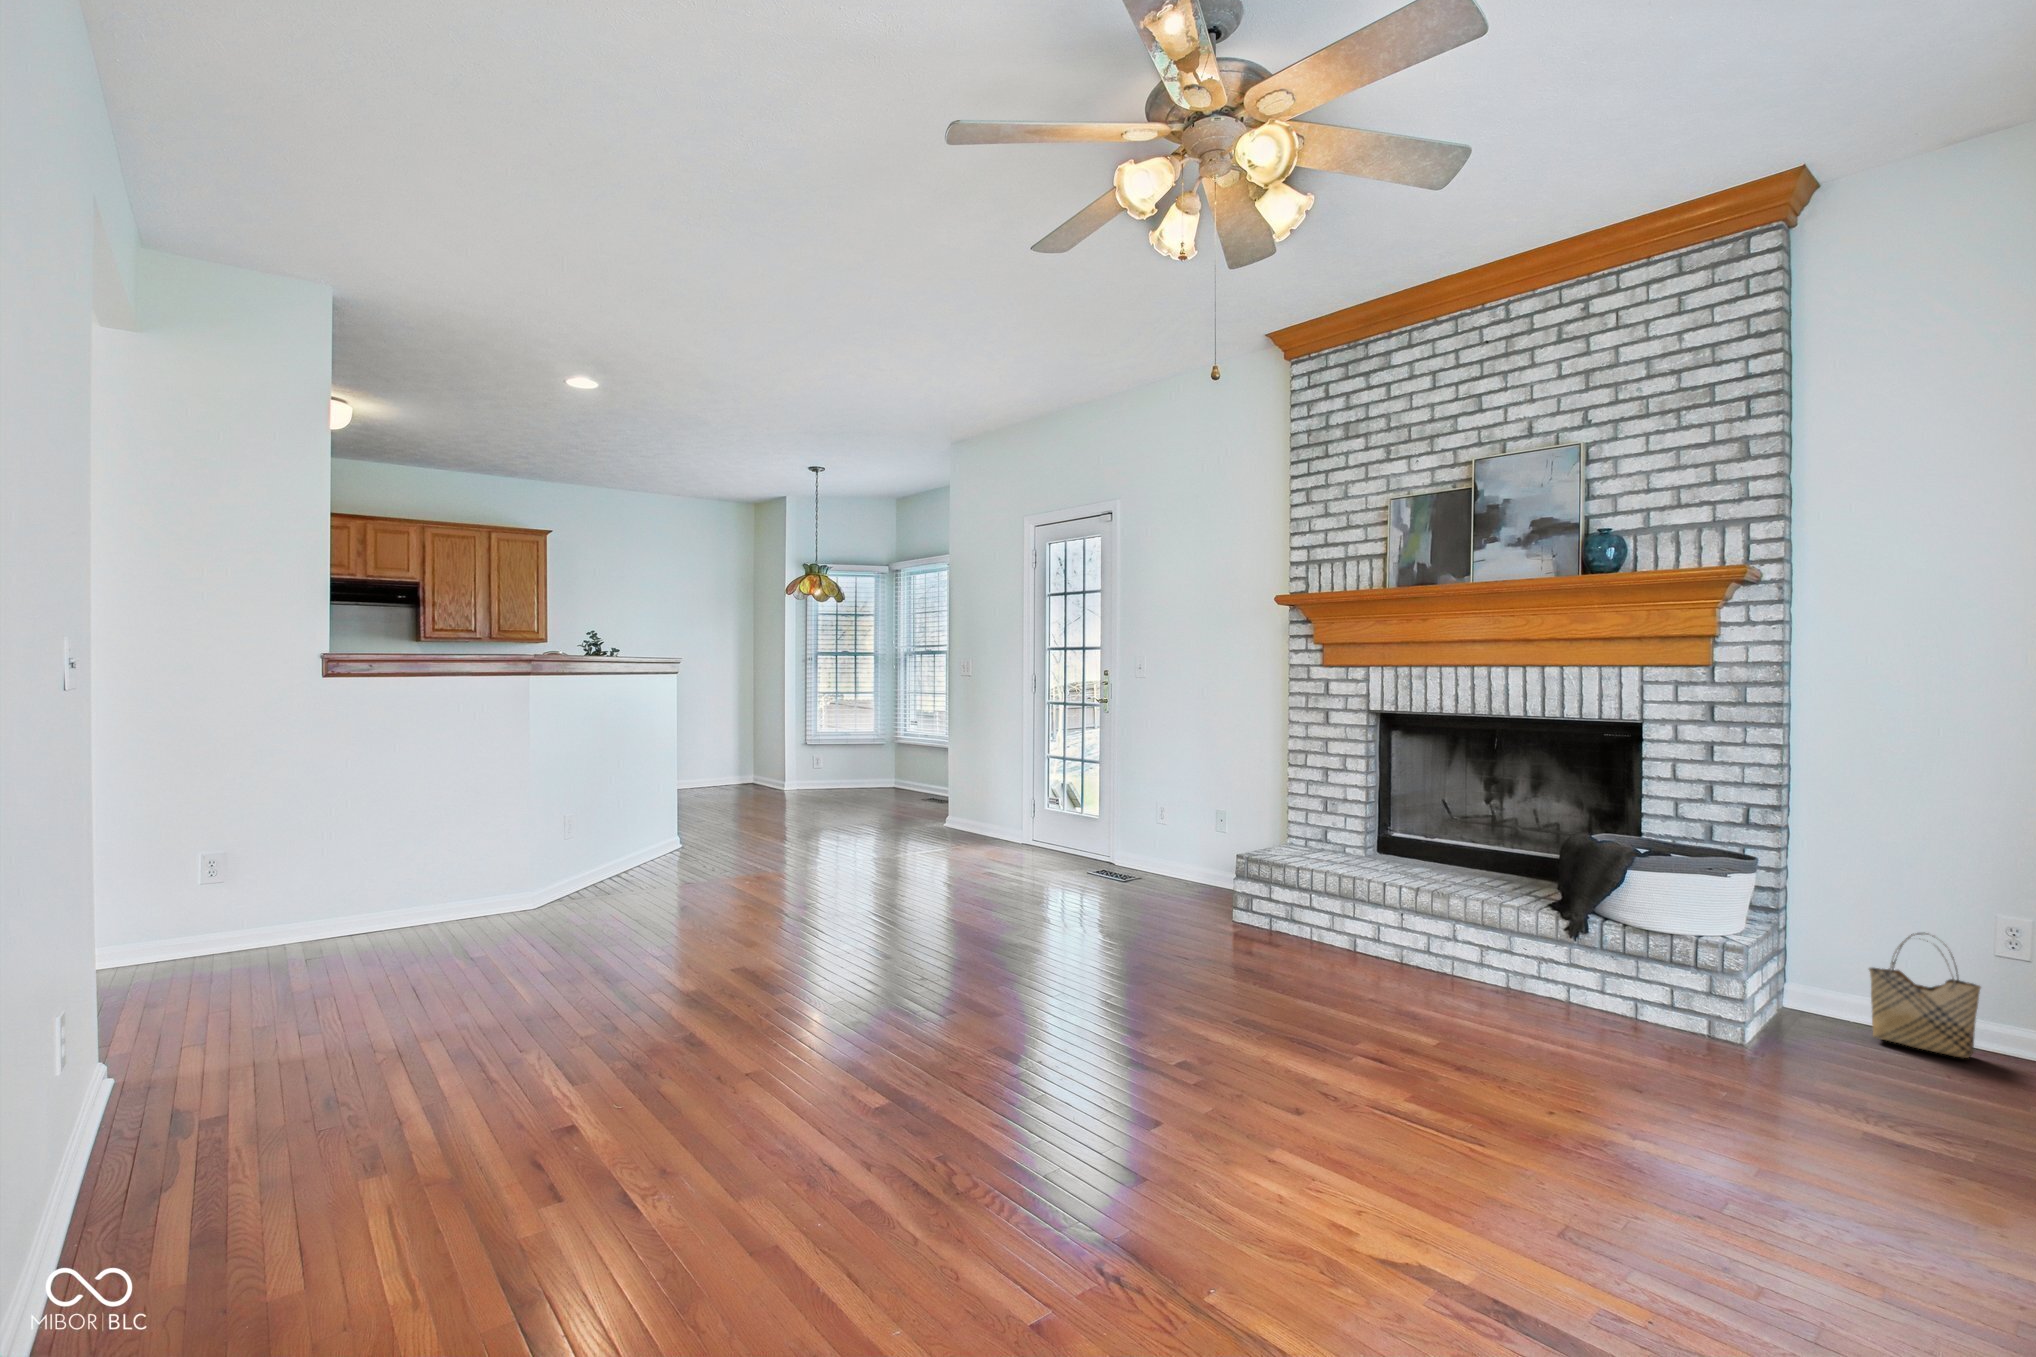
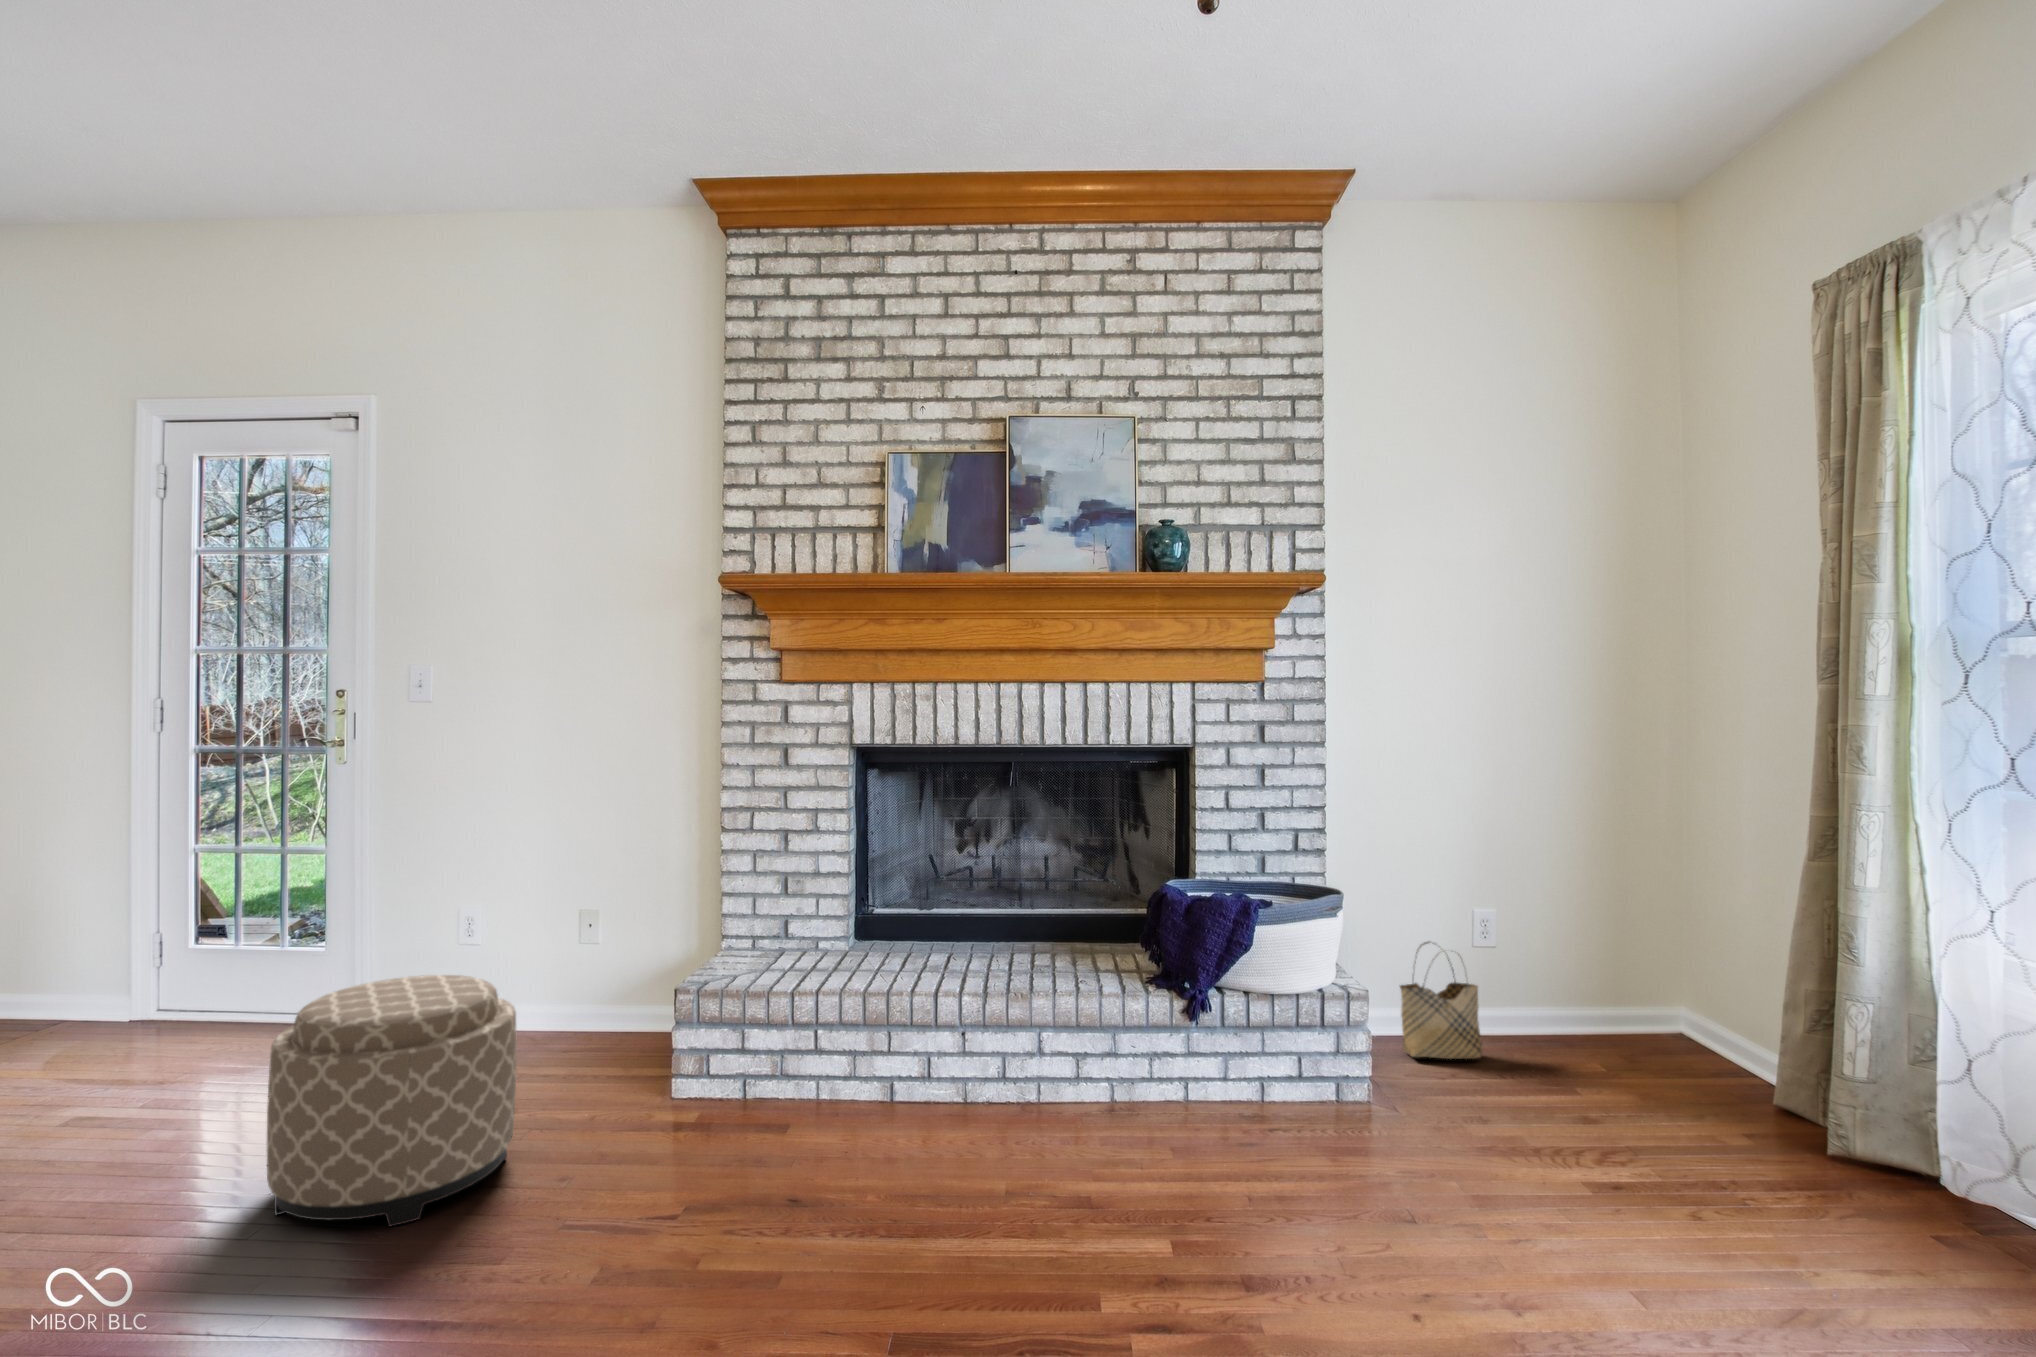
ottoman: none [1038,822,1141,932] -> present [267,975,517,1227]

